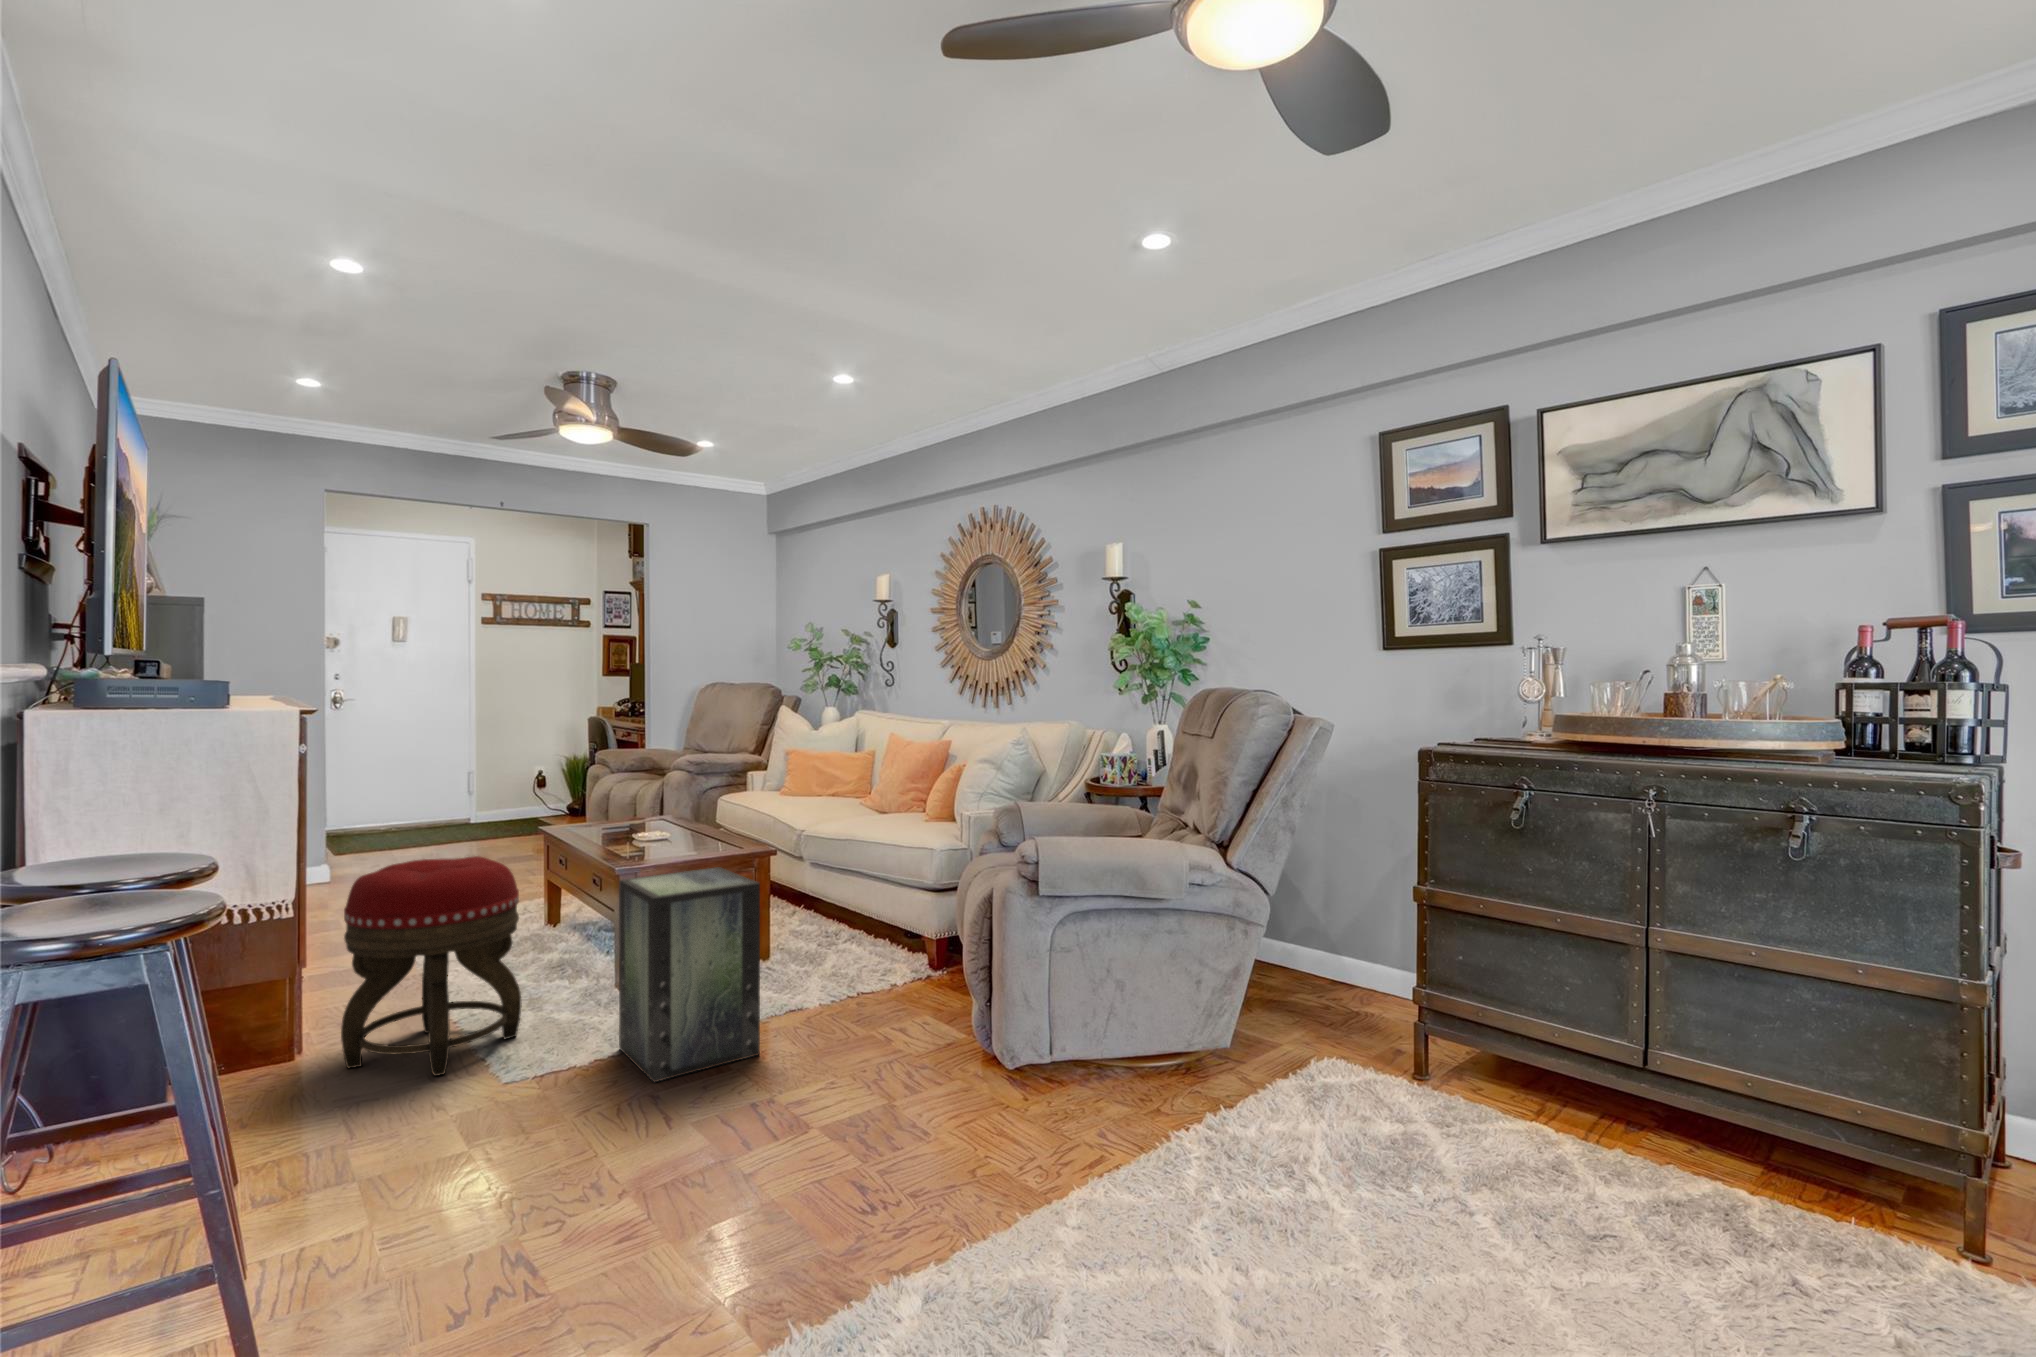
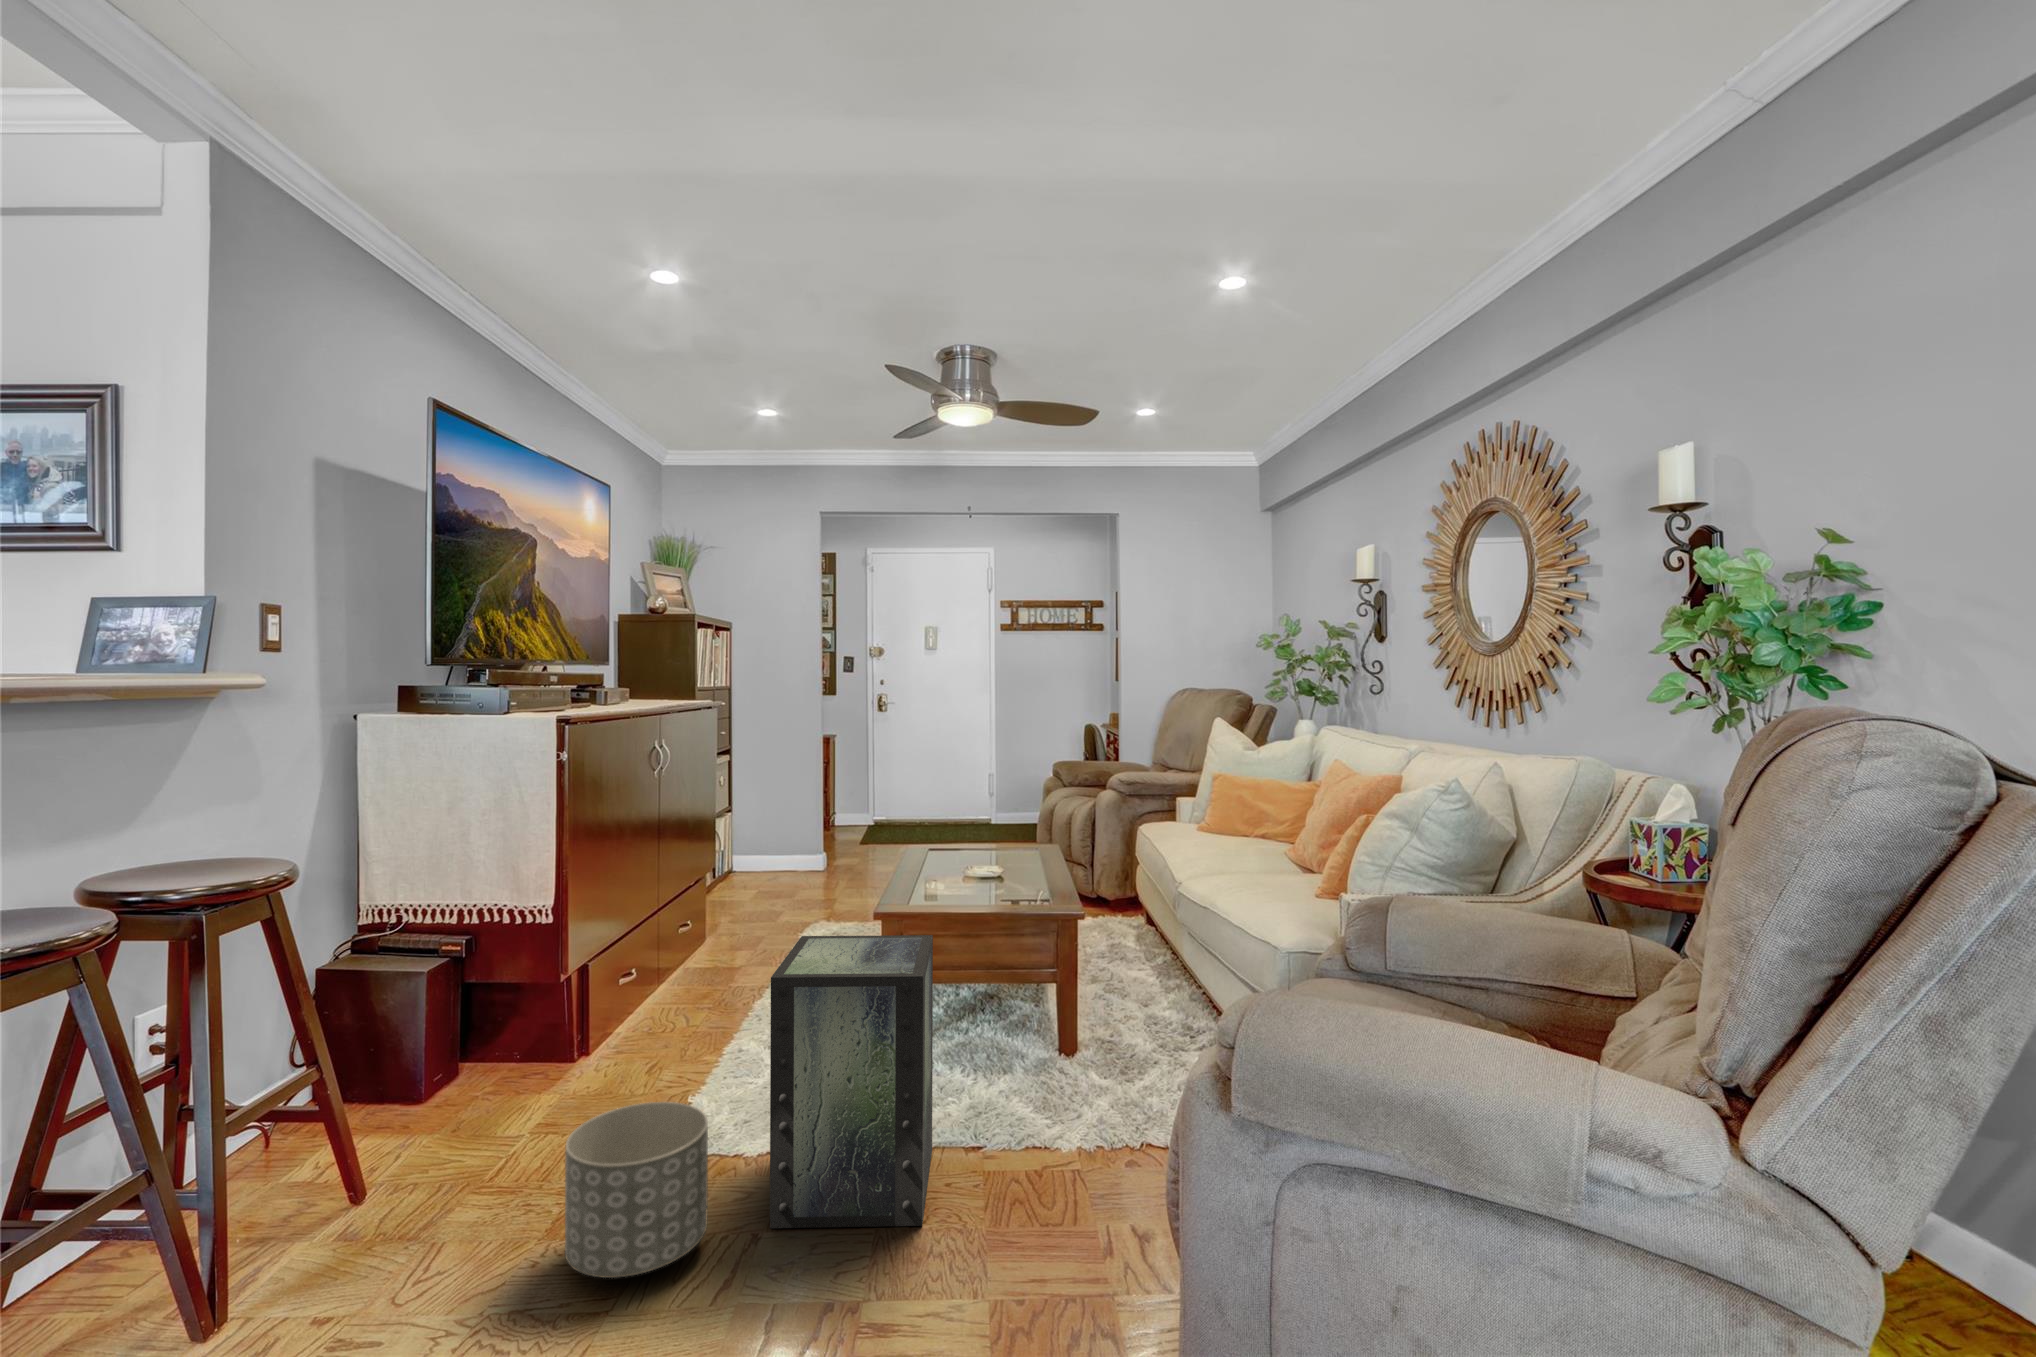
footstool: present [341,856,522,1076] -> none [575,876,751,1130]
planter: none [514,1006,625,1129] -> present [565,1102,708,1278]

